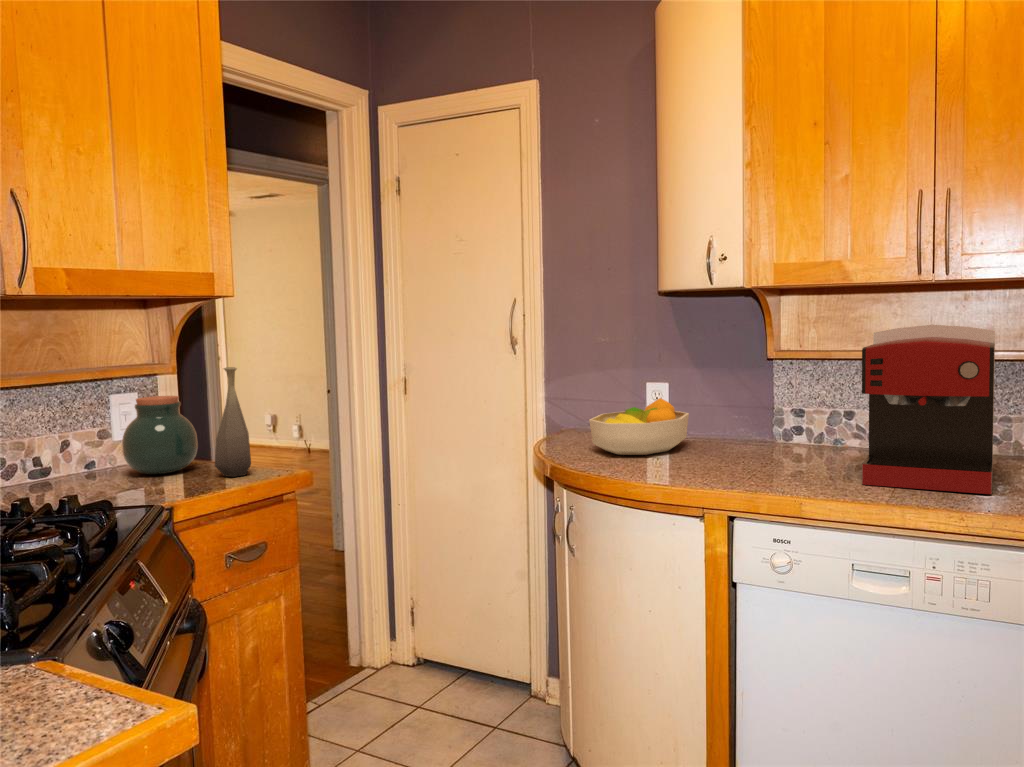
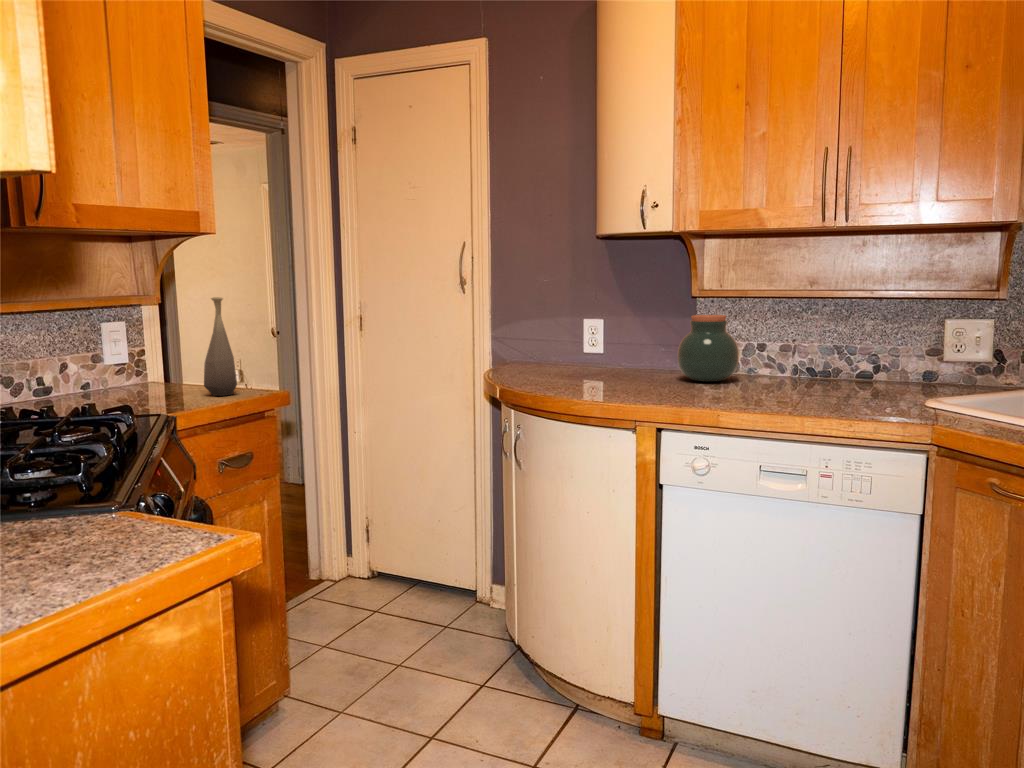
coffee maker: present [862,325,995,494] -> none [767,267,881,406]
jar: present [122,396,198,474] -> present [678,315,739,382]
fruit bowl: present [589,398,689,455] -> none [539,332,626,380]

